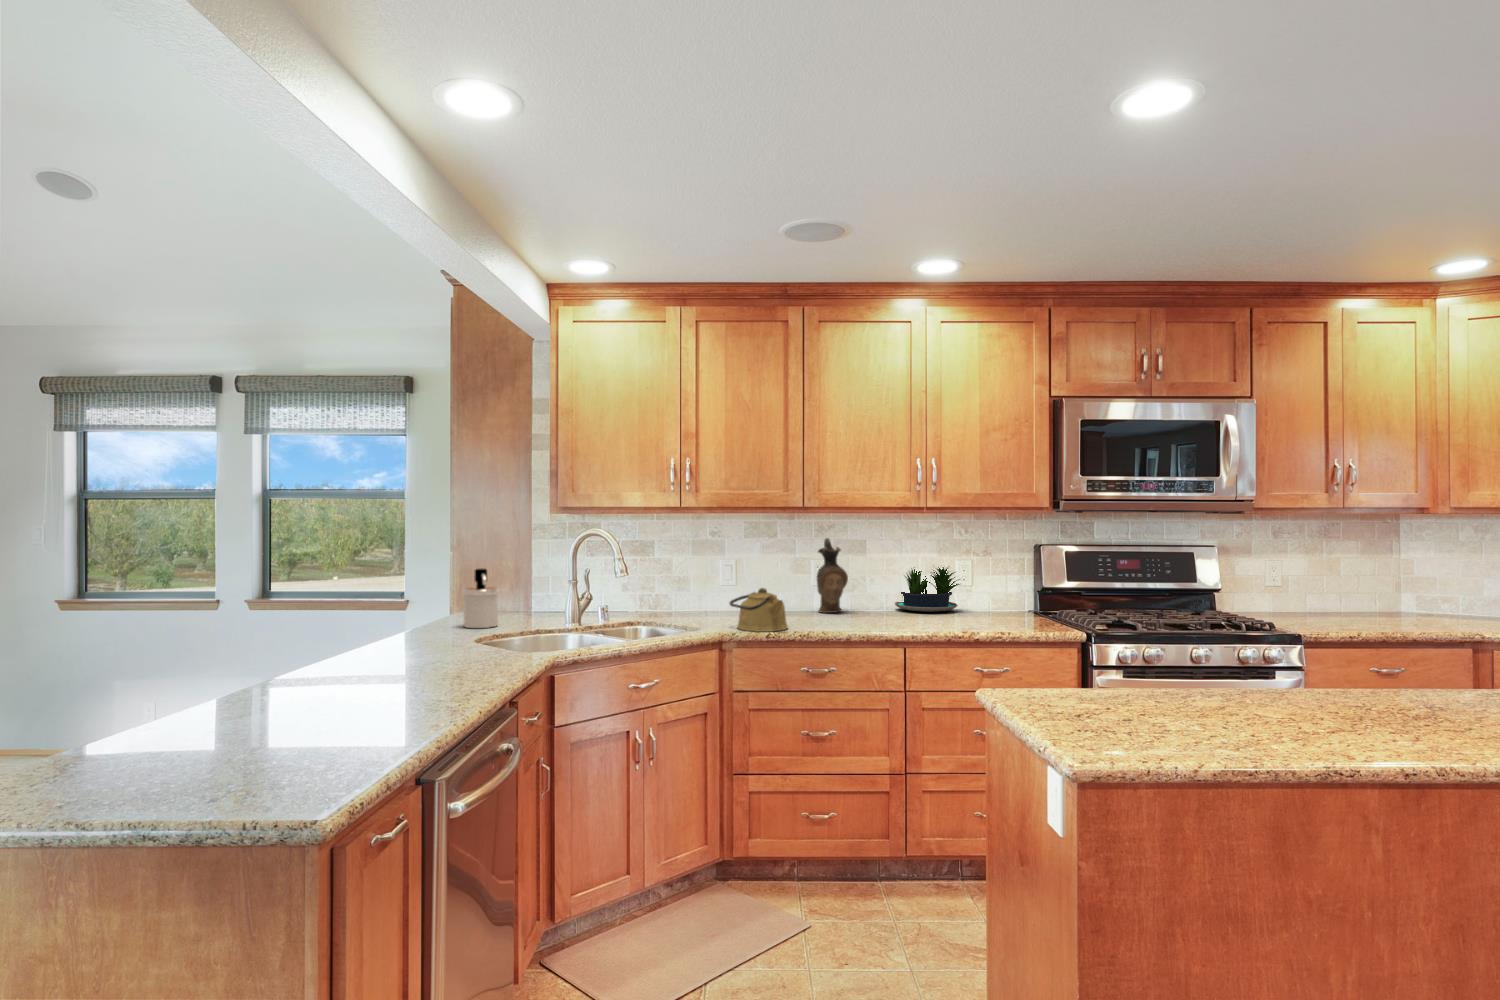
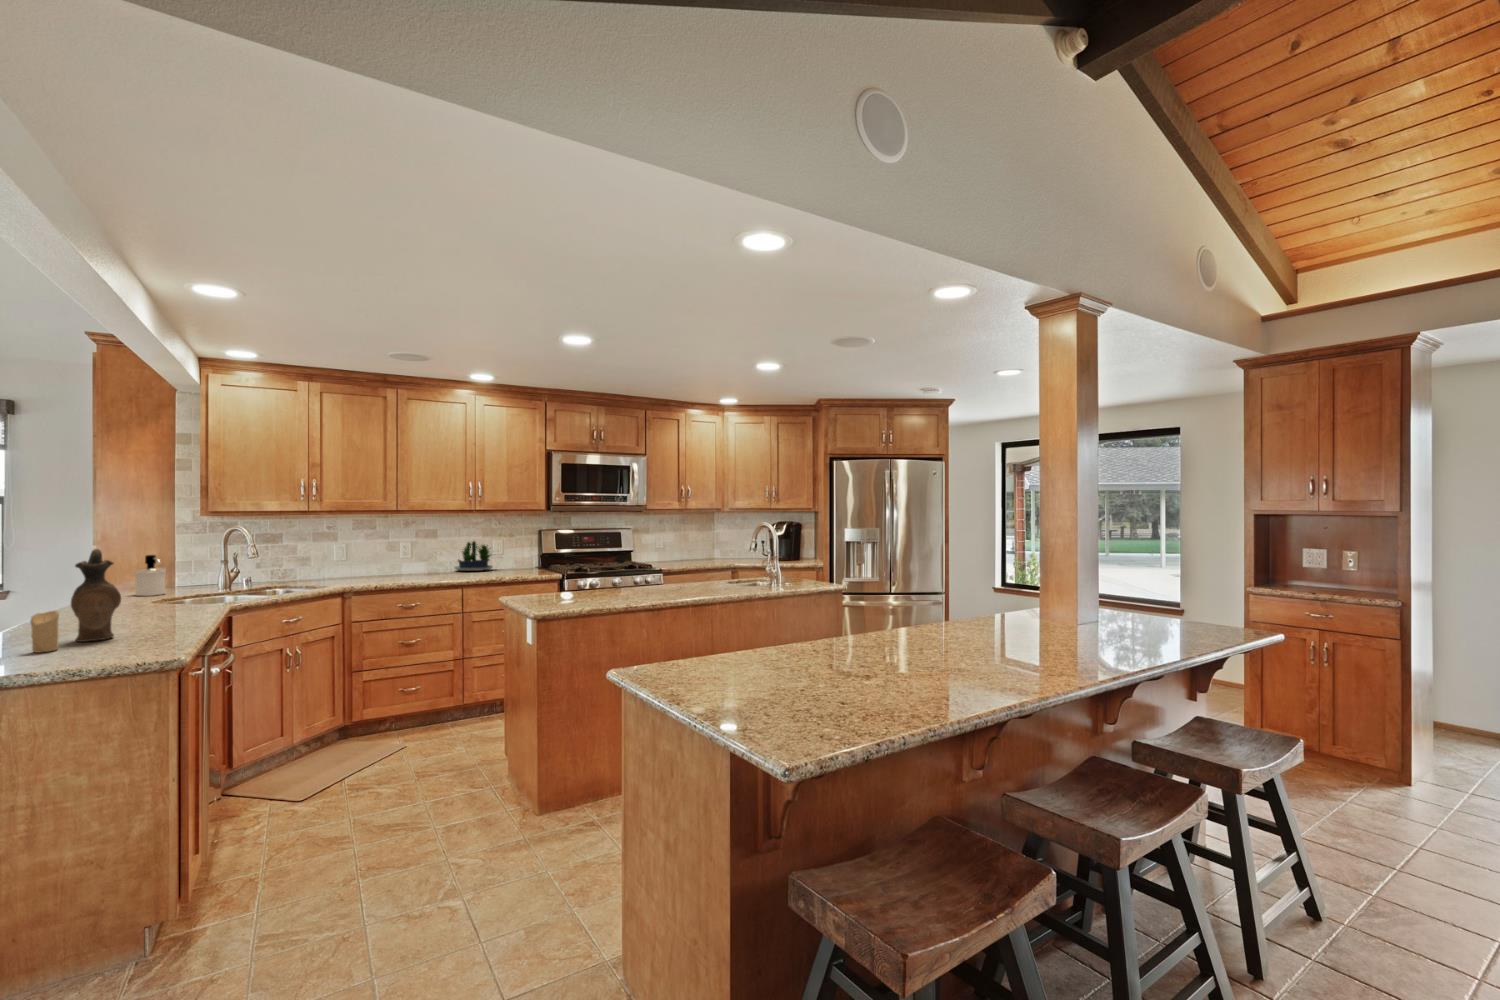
ceramic pitcher: present [817,538,848,613] -> present [71,549,121,642]
kettle: present [730,588,788,632] -> none [348,559,388,585]
candle: none [120,684,165,765] -> present [31,611,59,653]

